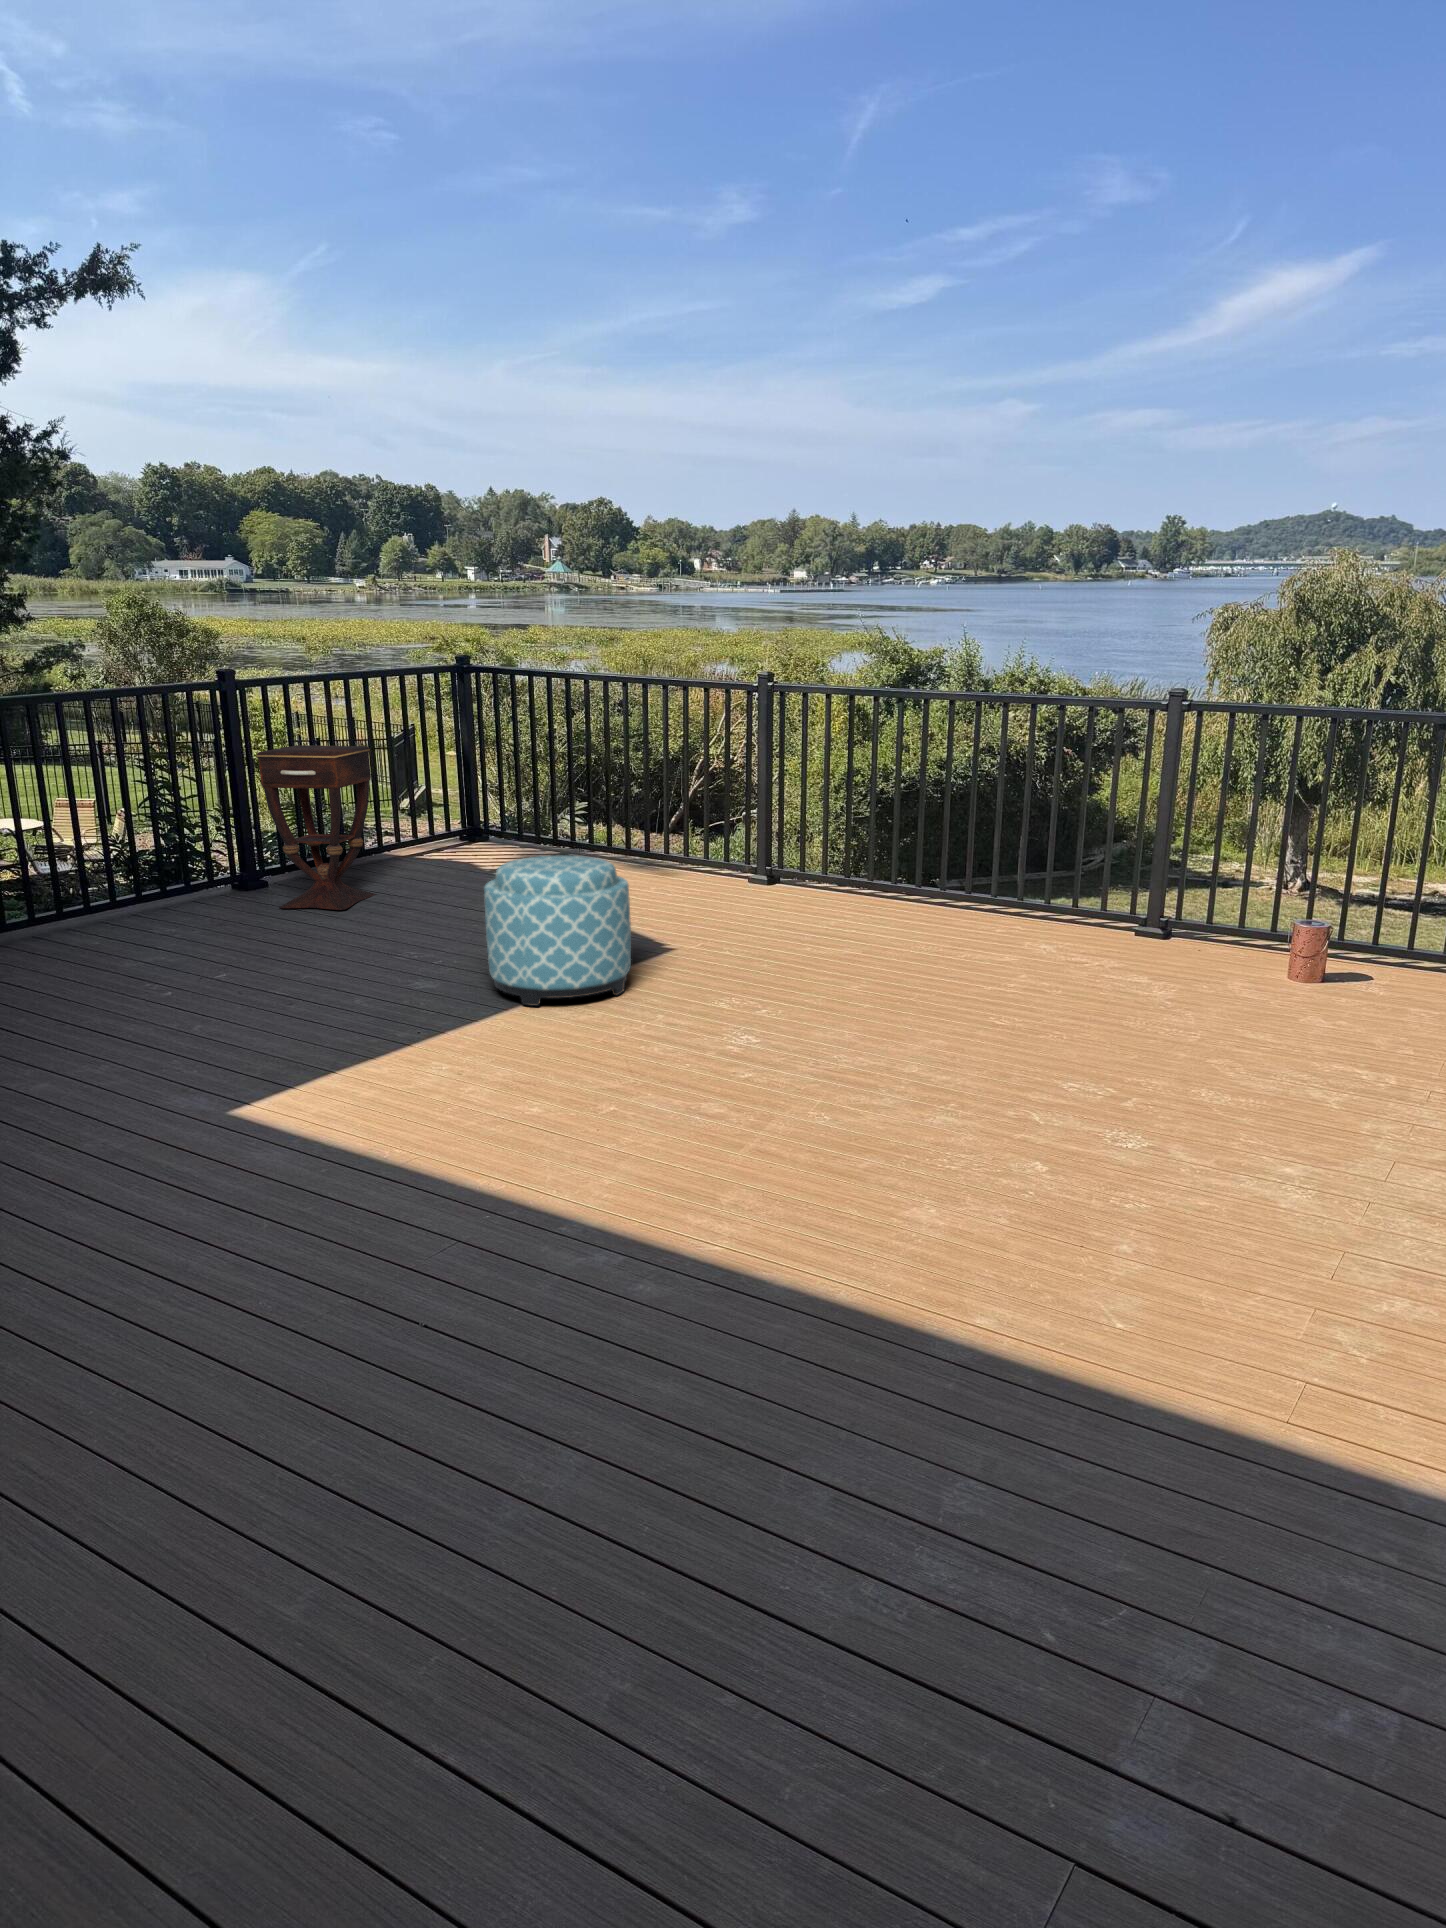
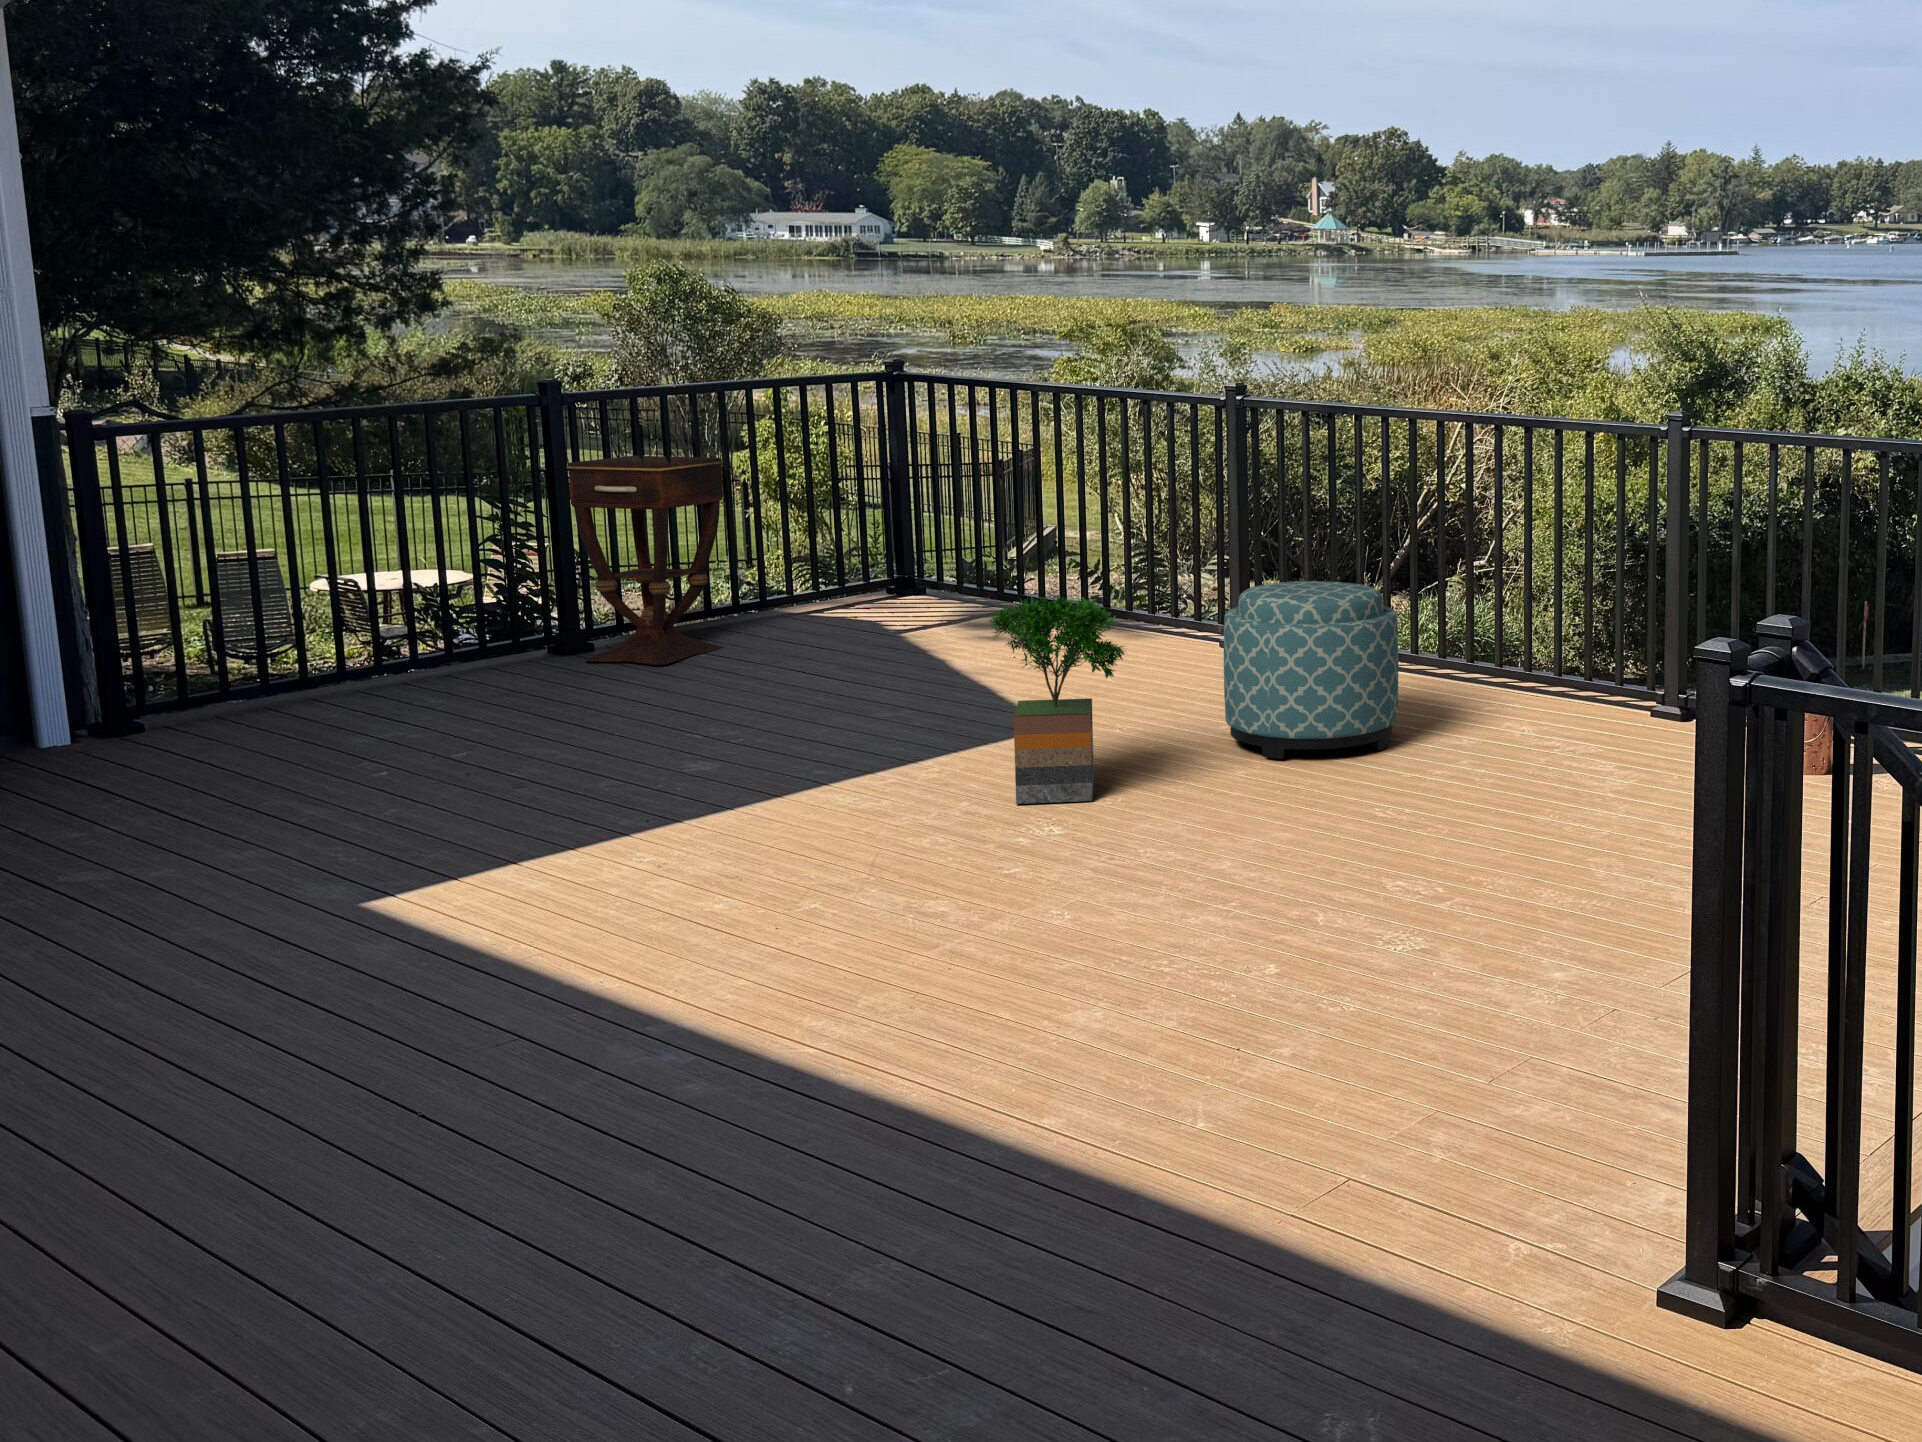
ottoman: present [484,856,631,1006] -> present [1224,581,1398,759]
potted tree: none [690,858,806,1024] -> present [988,595,1125,804]

